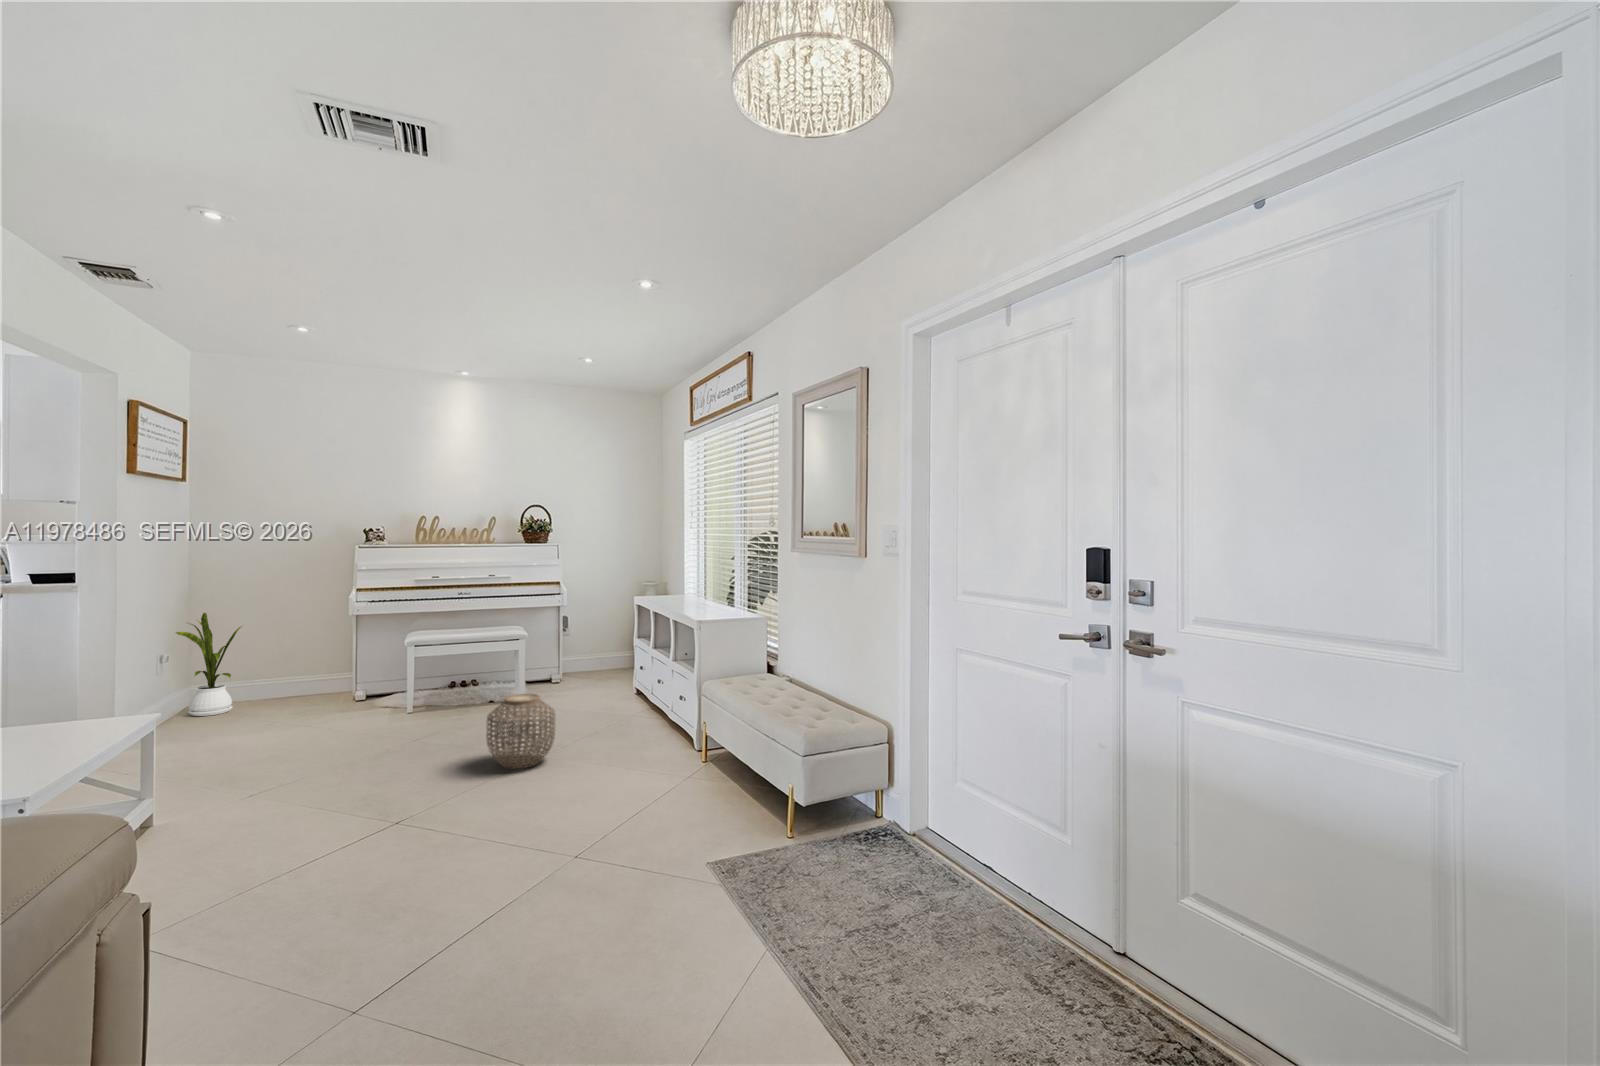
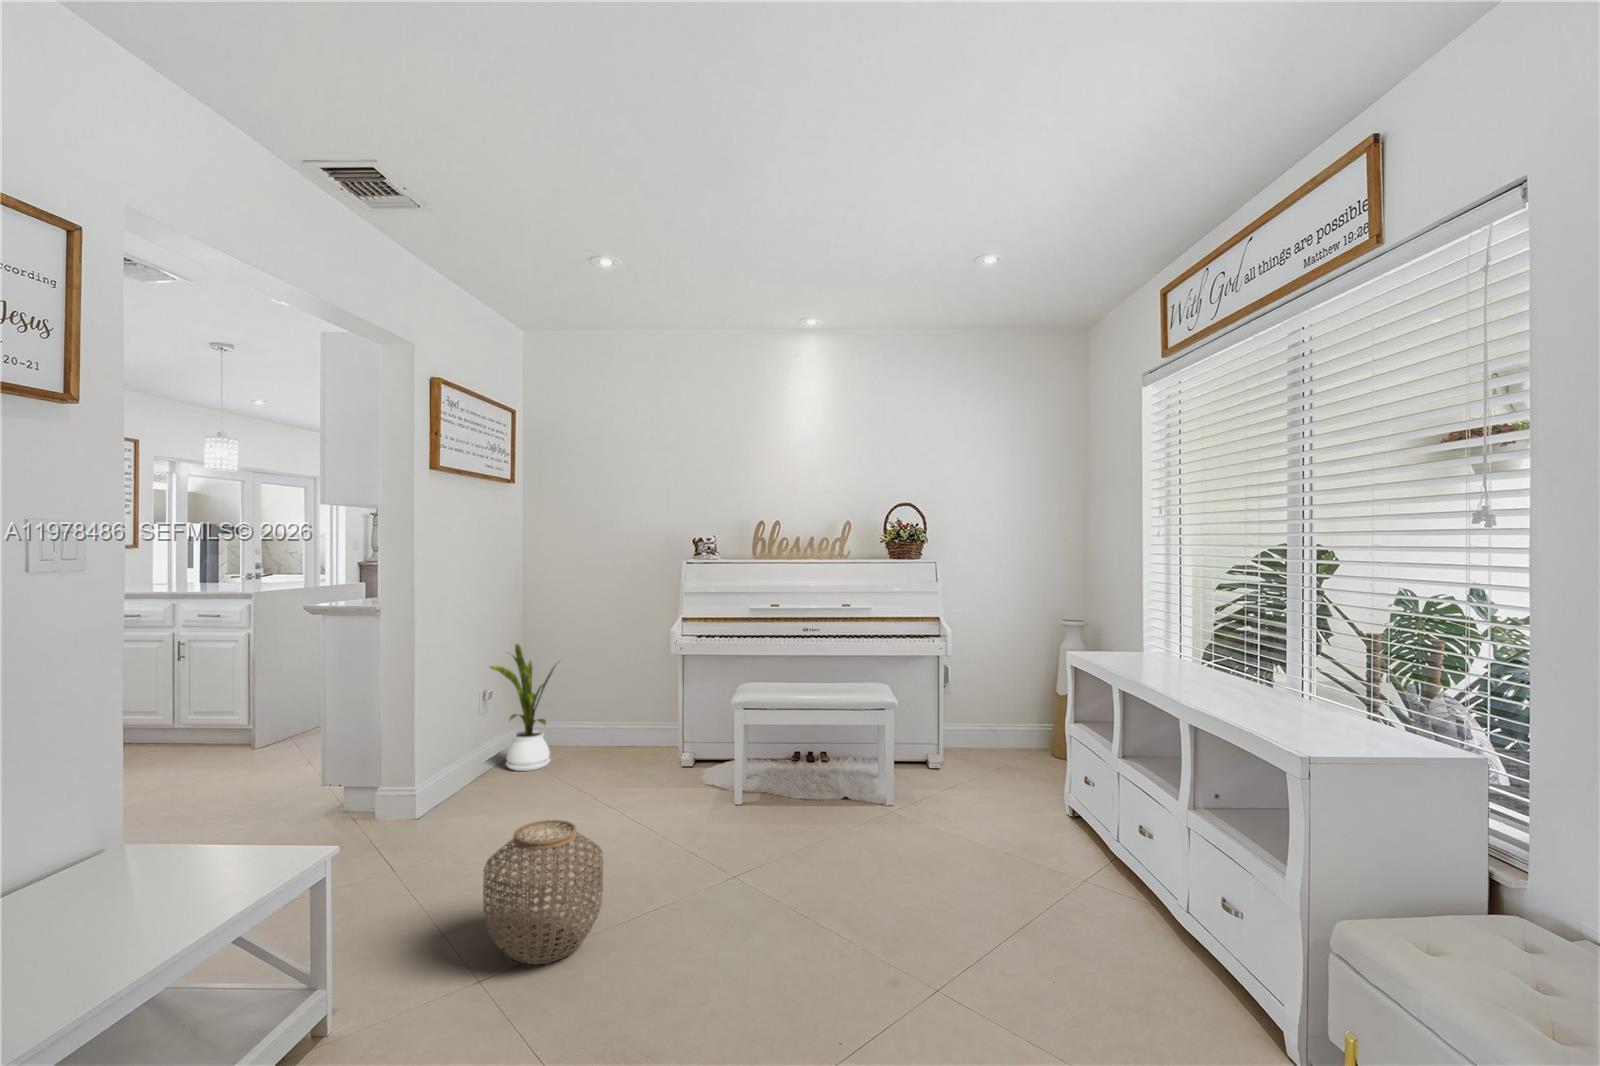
woven basket: present [487,694,555,768] -> present [483,820,603,964]

